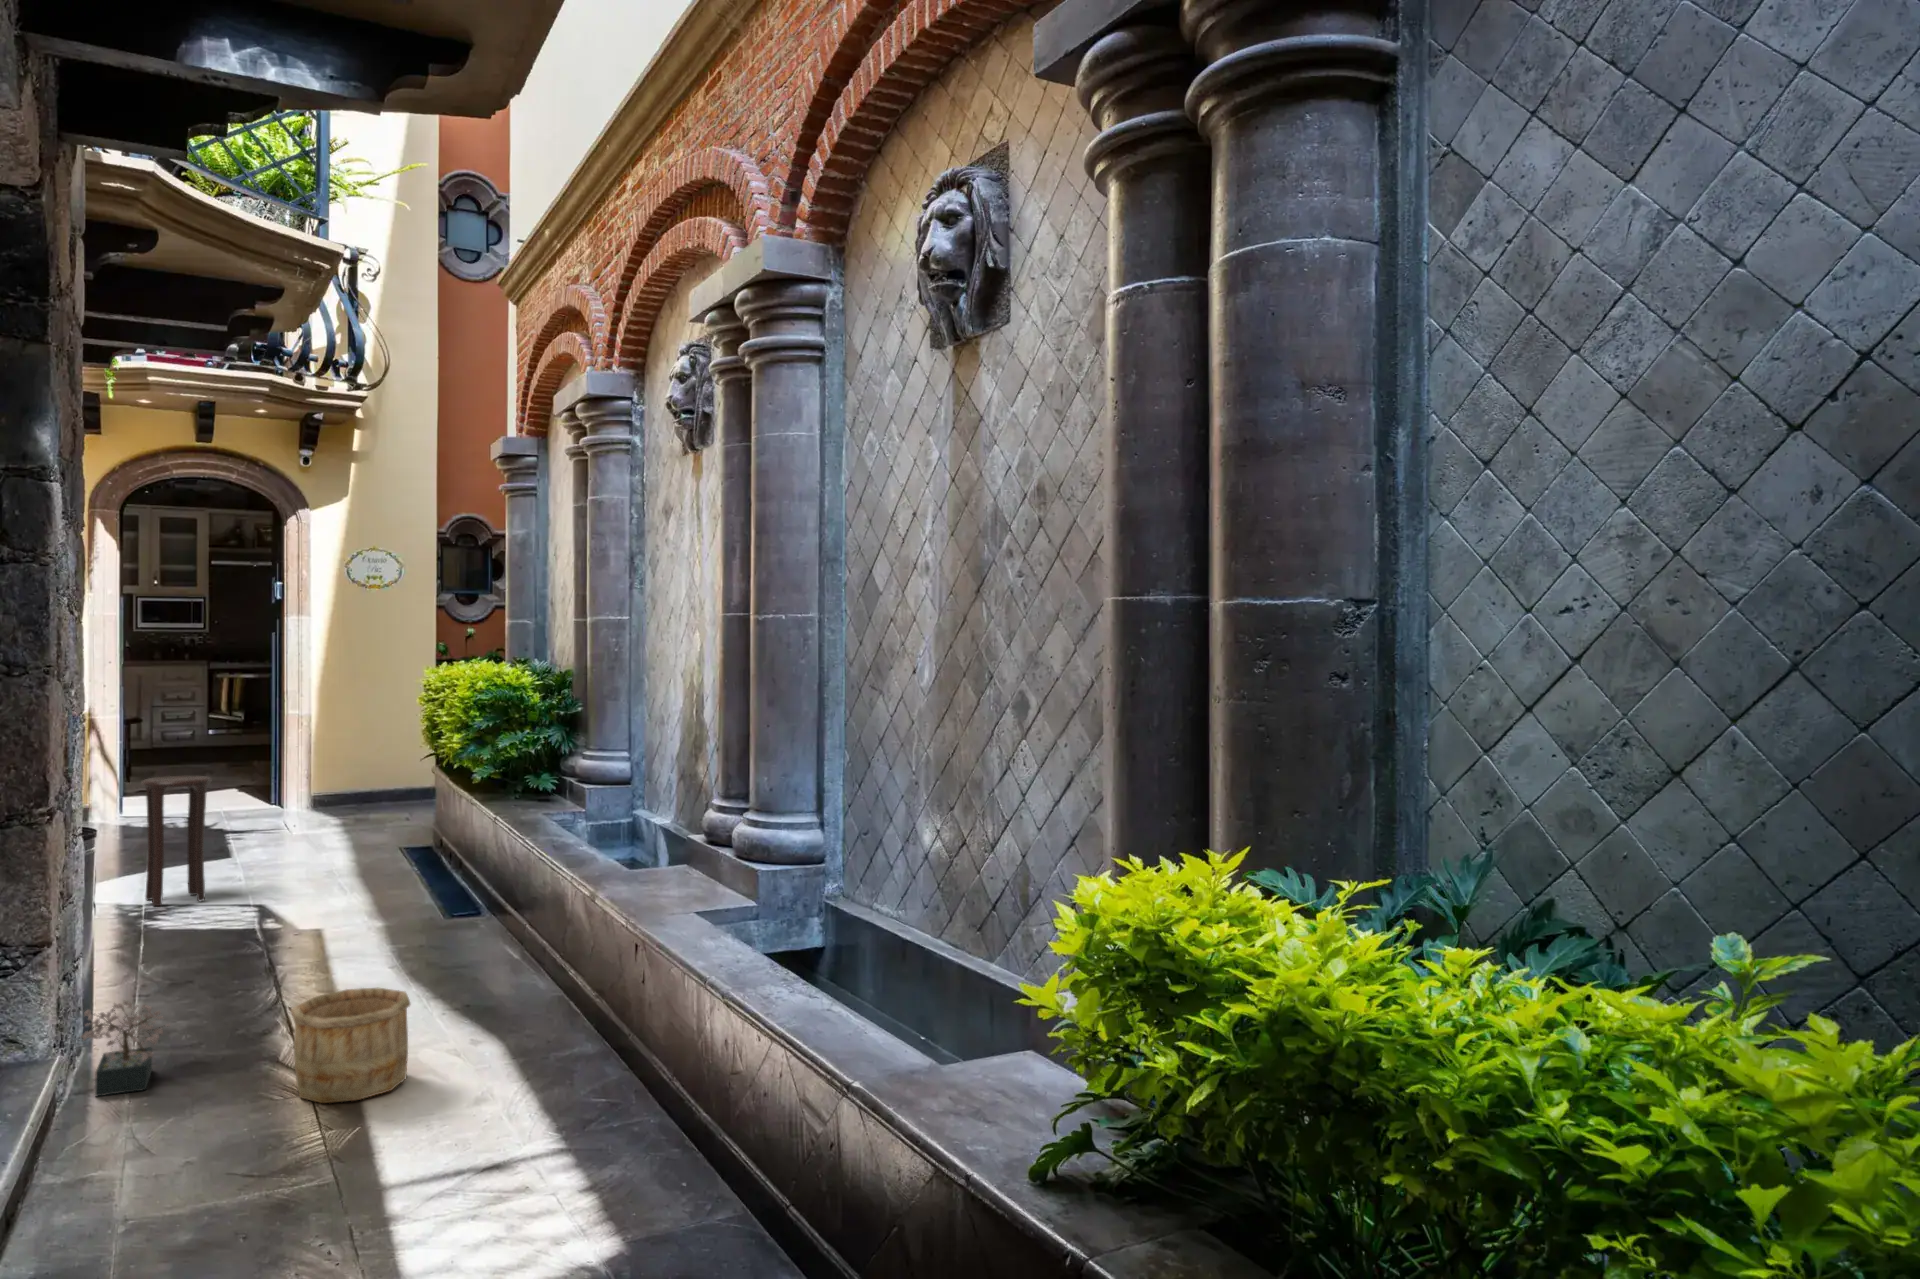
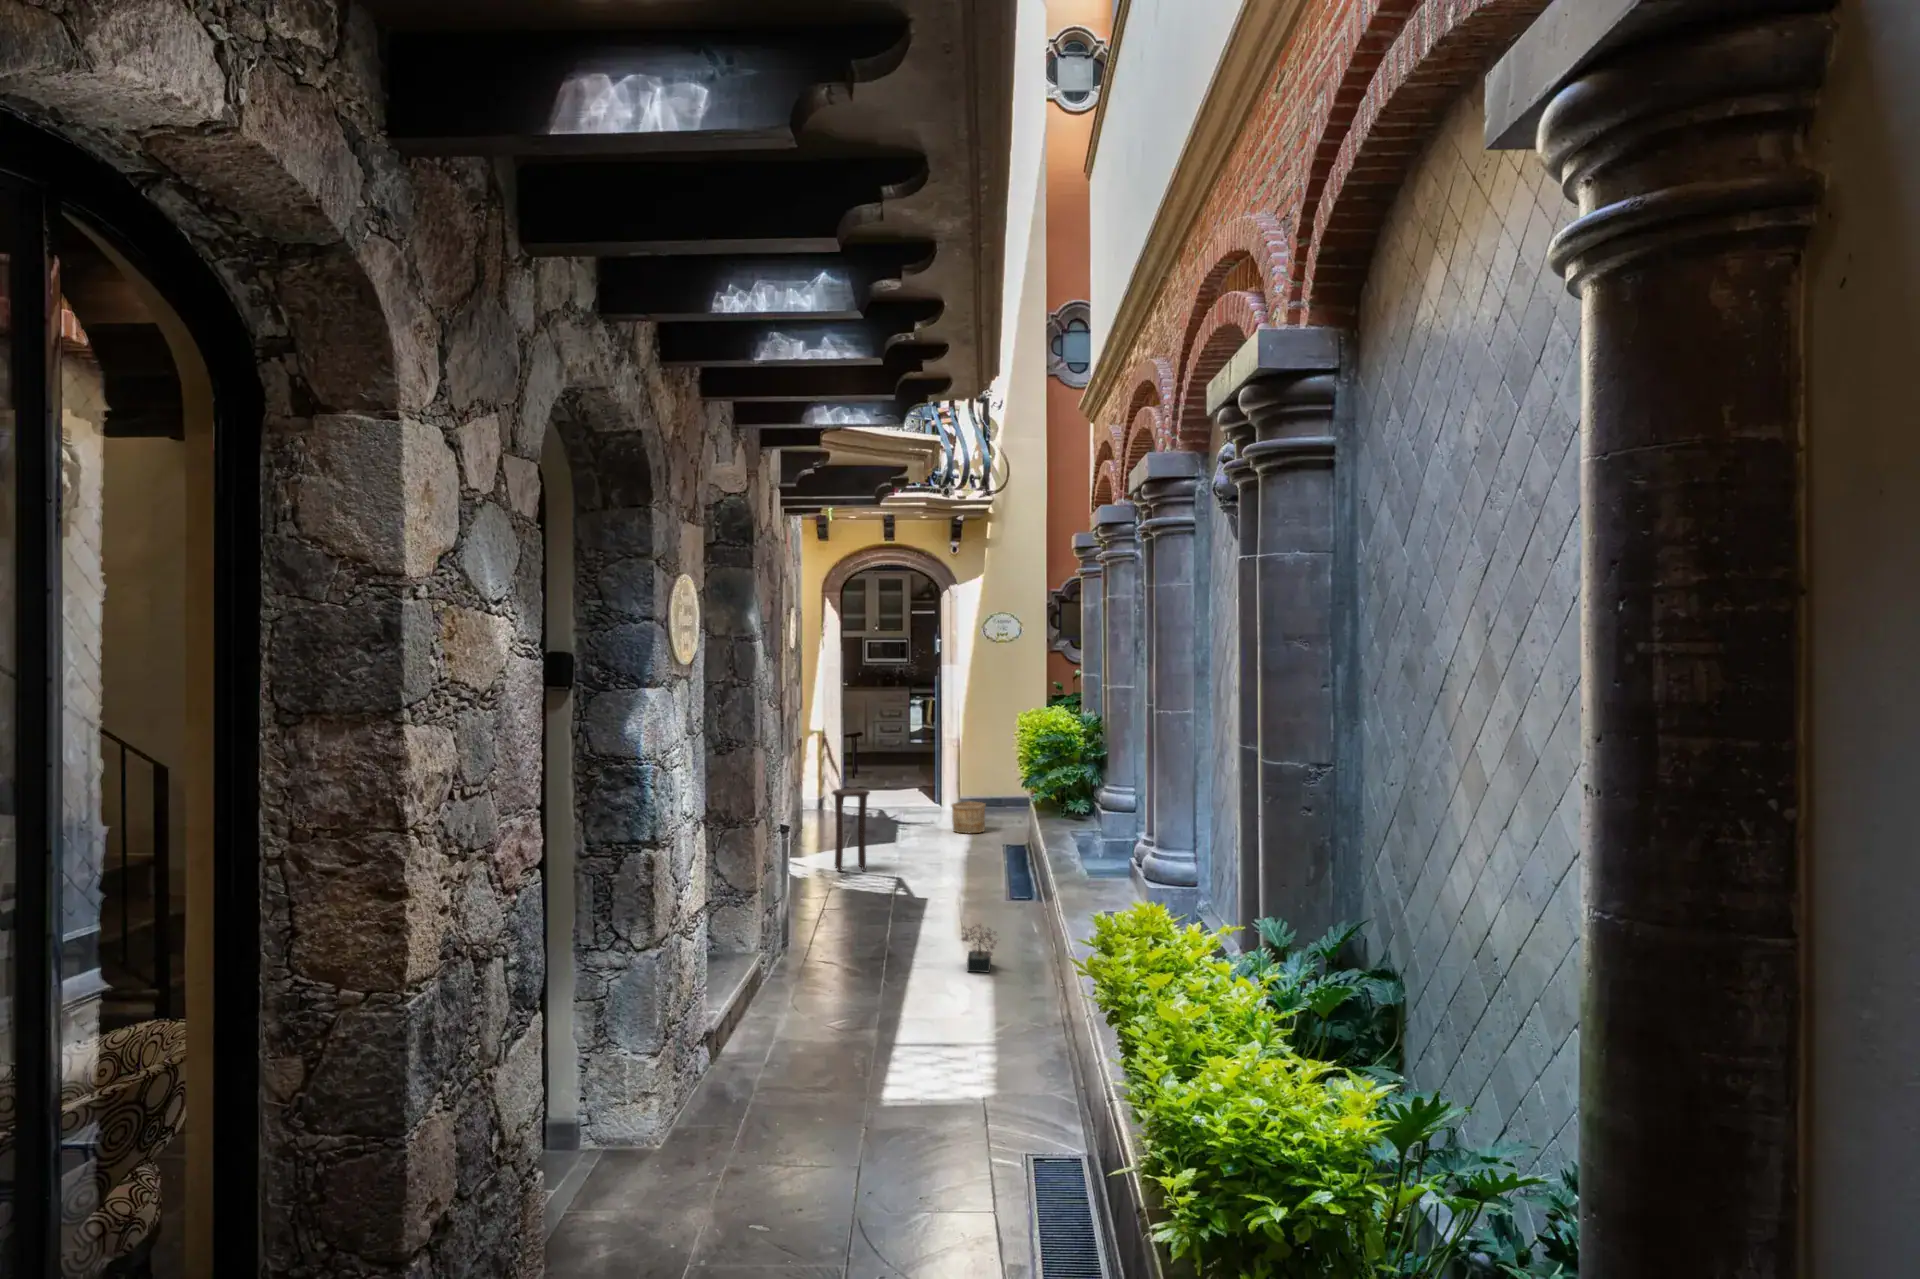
wooden bucket: present [291,988,410,1103] -> present [952,801,986,833]
decorative plant: present [81,1001,169,1096] -> present [961,924,997,972]

